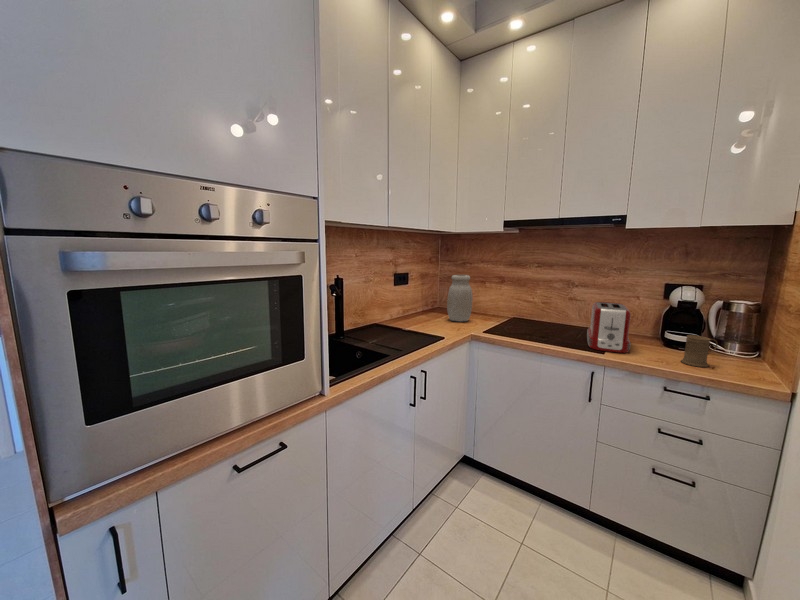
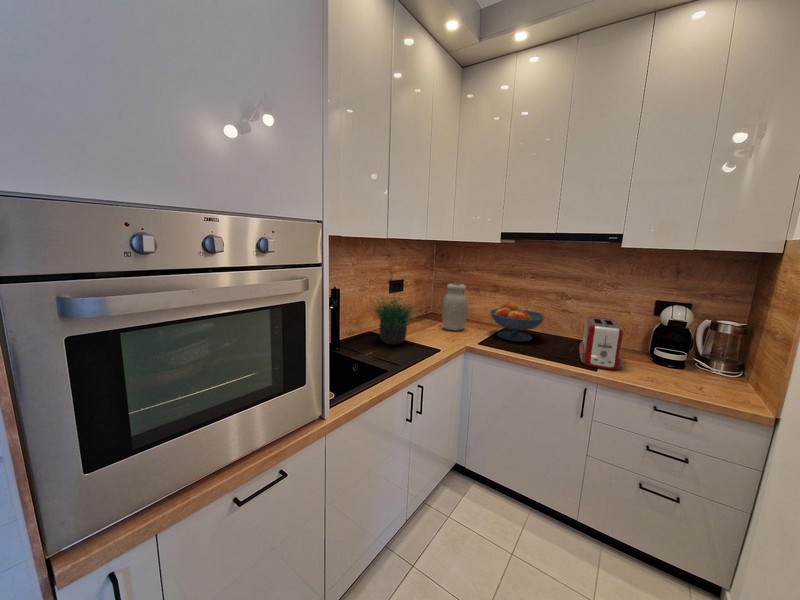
potted plant: none [362,269,427,334] -> present [372,299,413,345]
fruit bowl: none [495,291,551,330] -> present [490,303,544,341]
mug: present [681,335,717,367] -> none [670,356,706,388]

